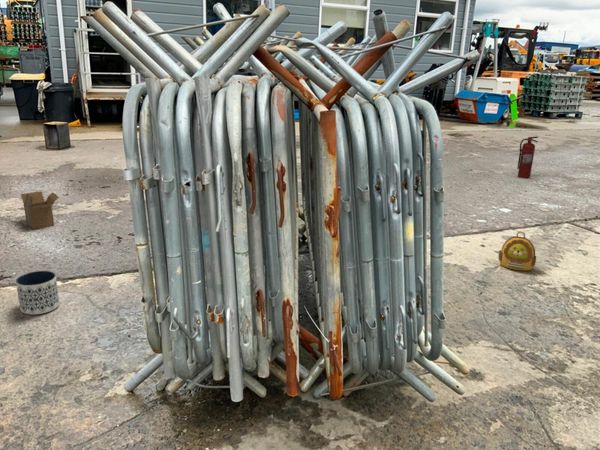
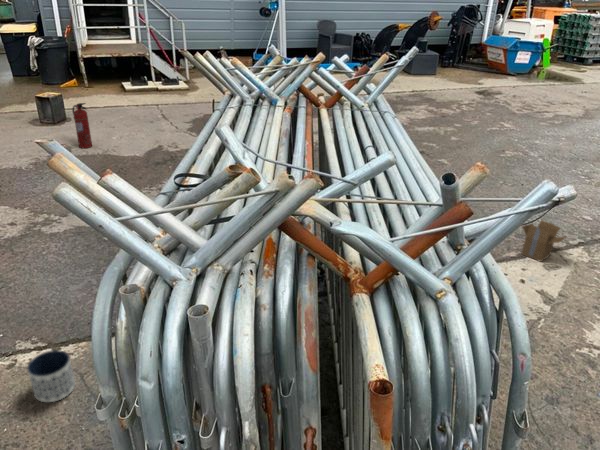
fire extinguisher: present [517,136,538,178] -> present [72,103,92,148]
cardboard box: present [21,191,59,229] -> present [522,220,565,262]
backpack: present [499,231,536,271] -> none [542,281,585,322]

